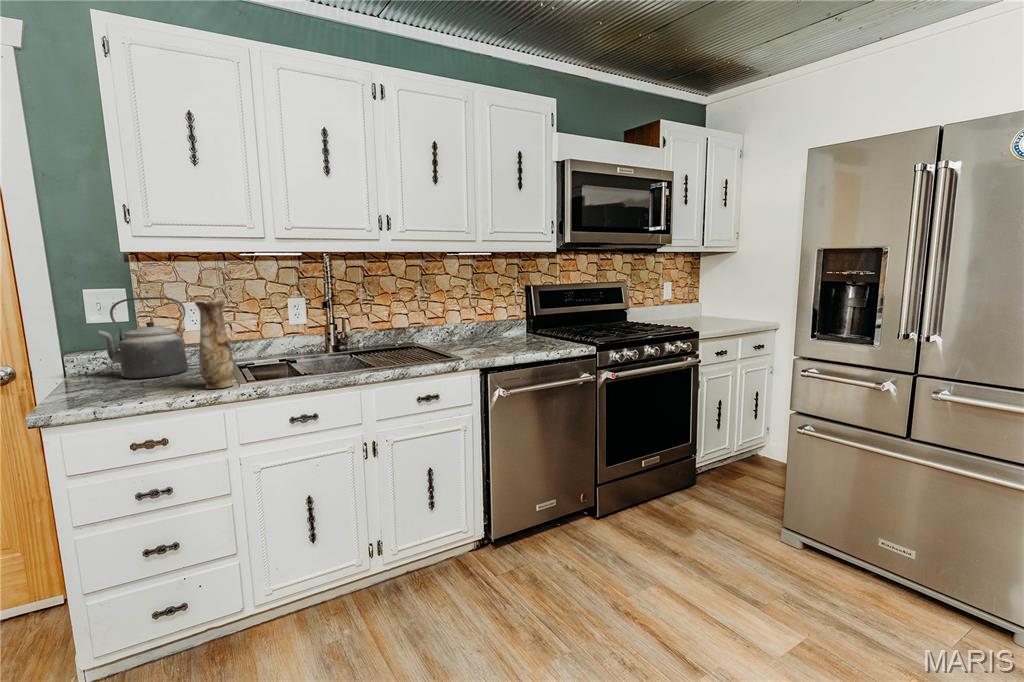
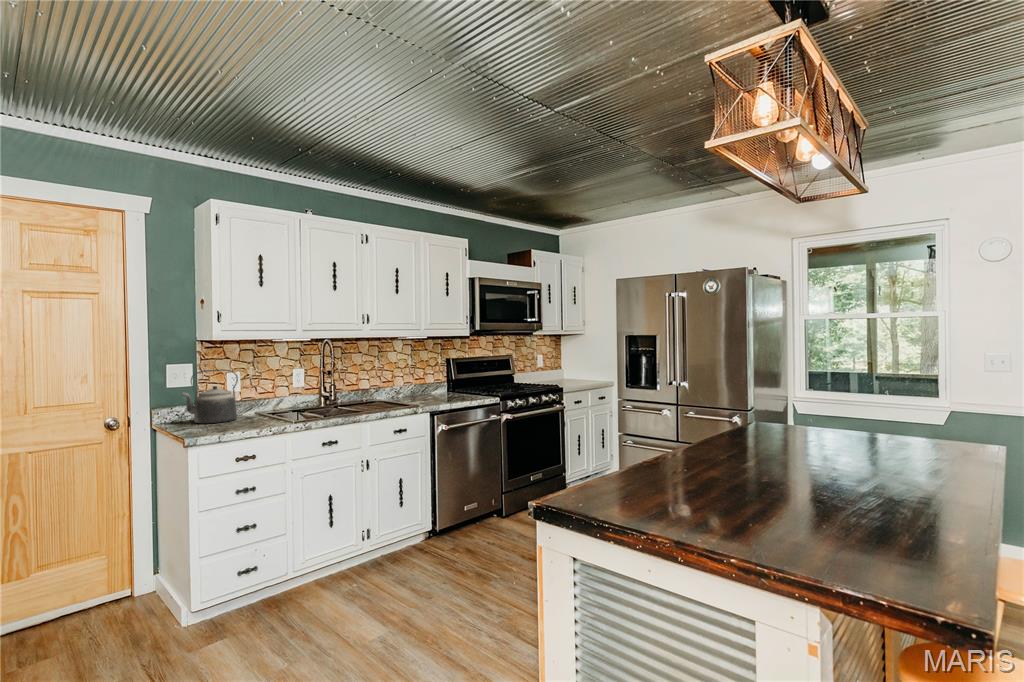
vase: present [194,300,234,389] -> none [268,370,289,425]

